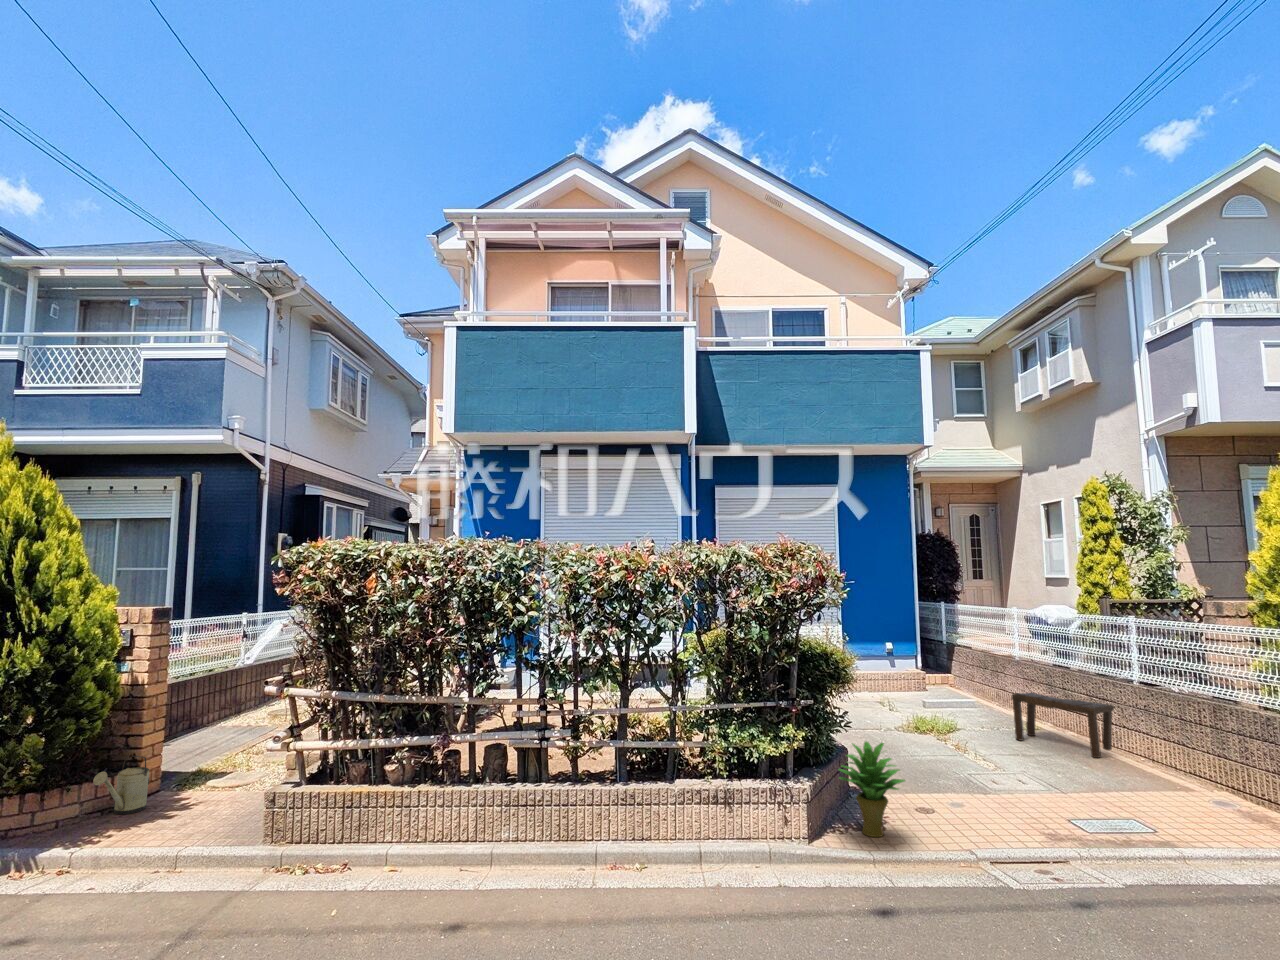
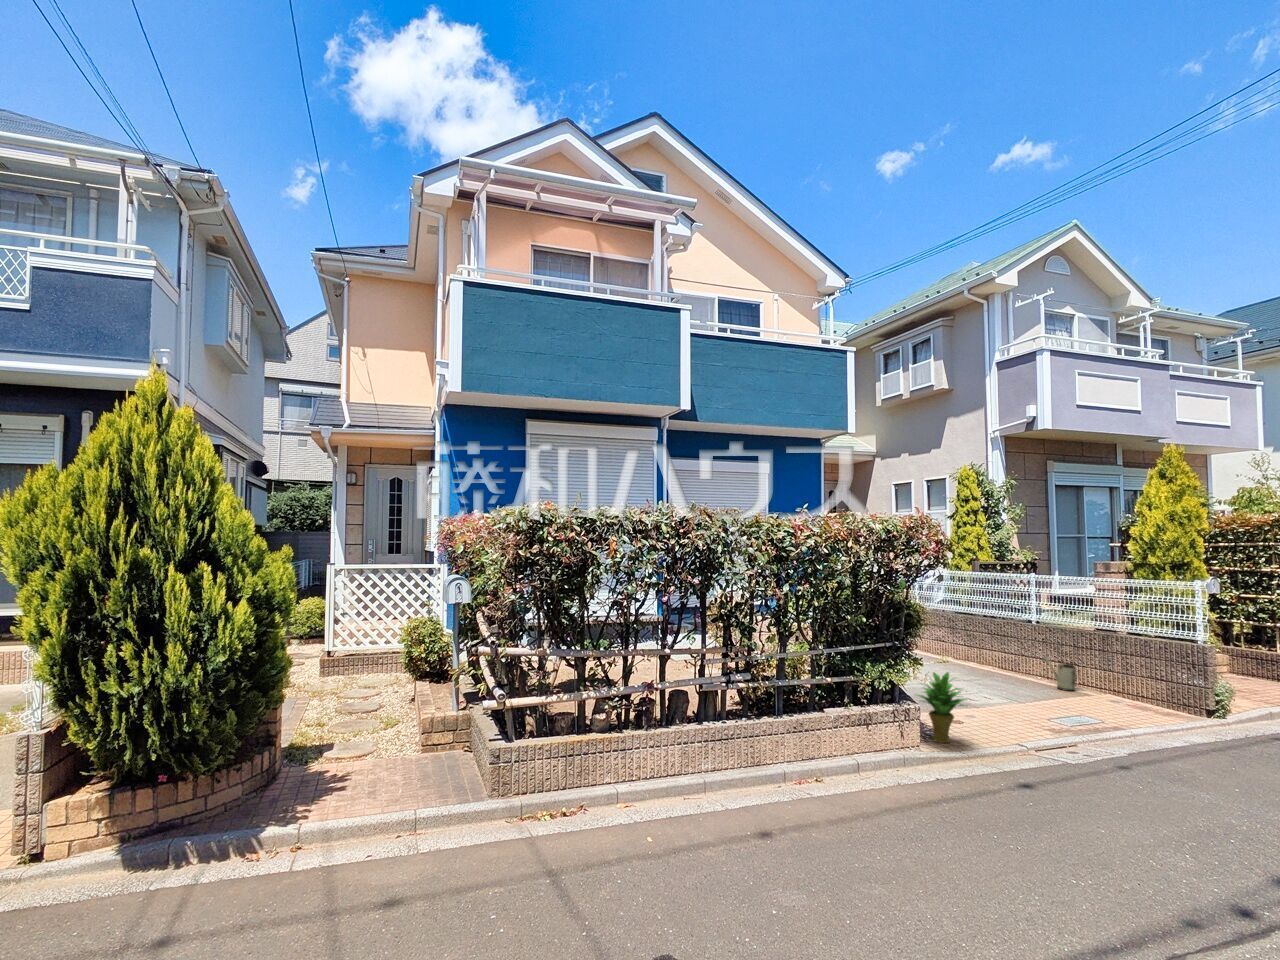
bench: present [1011,692,1114,758] -> none [946,633,1020,679]
watering can: present [93,756,149,814] -> present [1042,656,1077,691]

